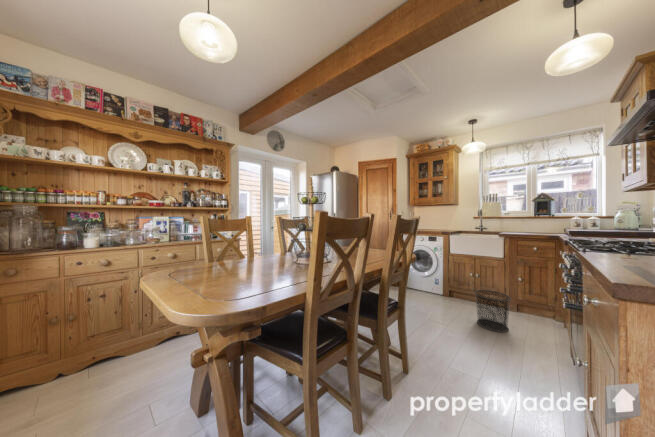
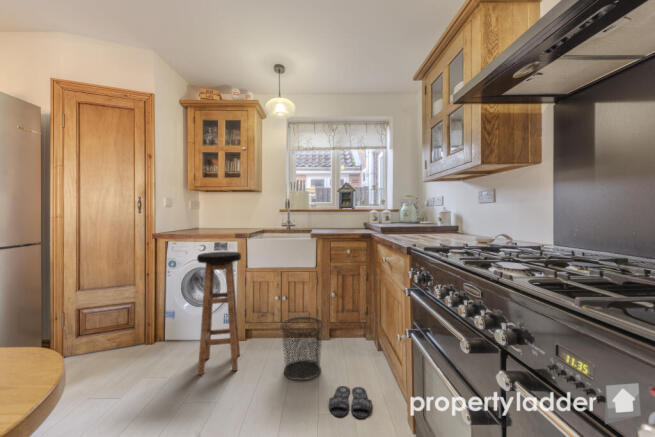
bar stool: none [420,242,446,312] -> present [197,252,241,375]
slippers: none [513,344,556,367] -> present [329,386,372,419]

